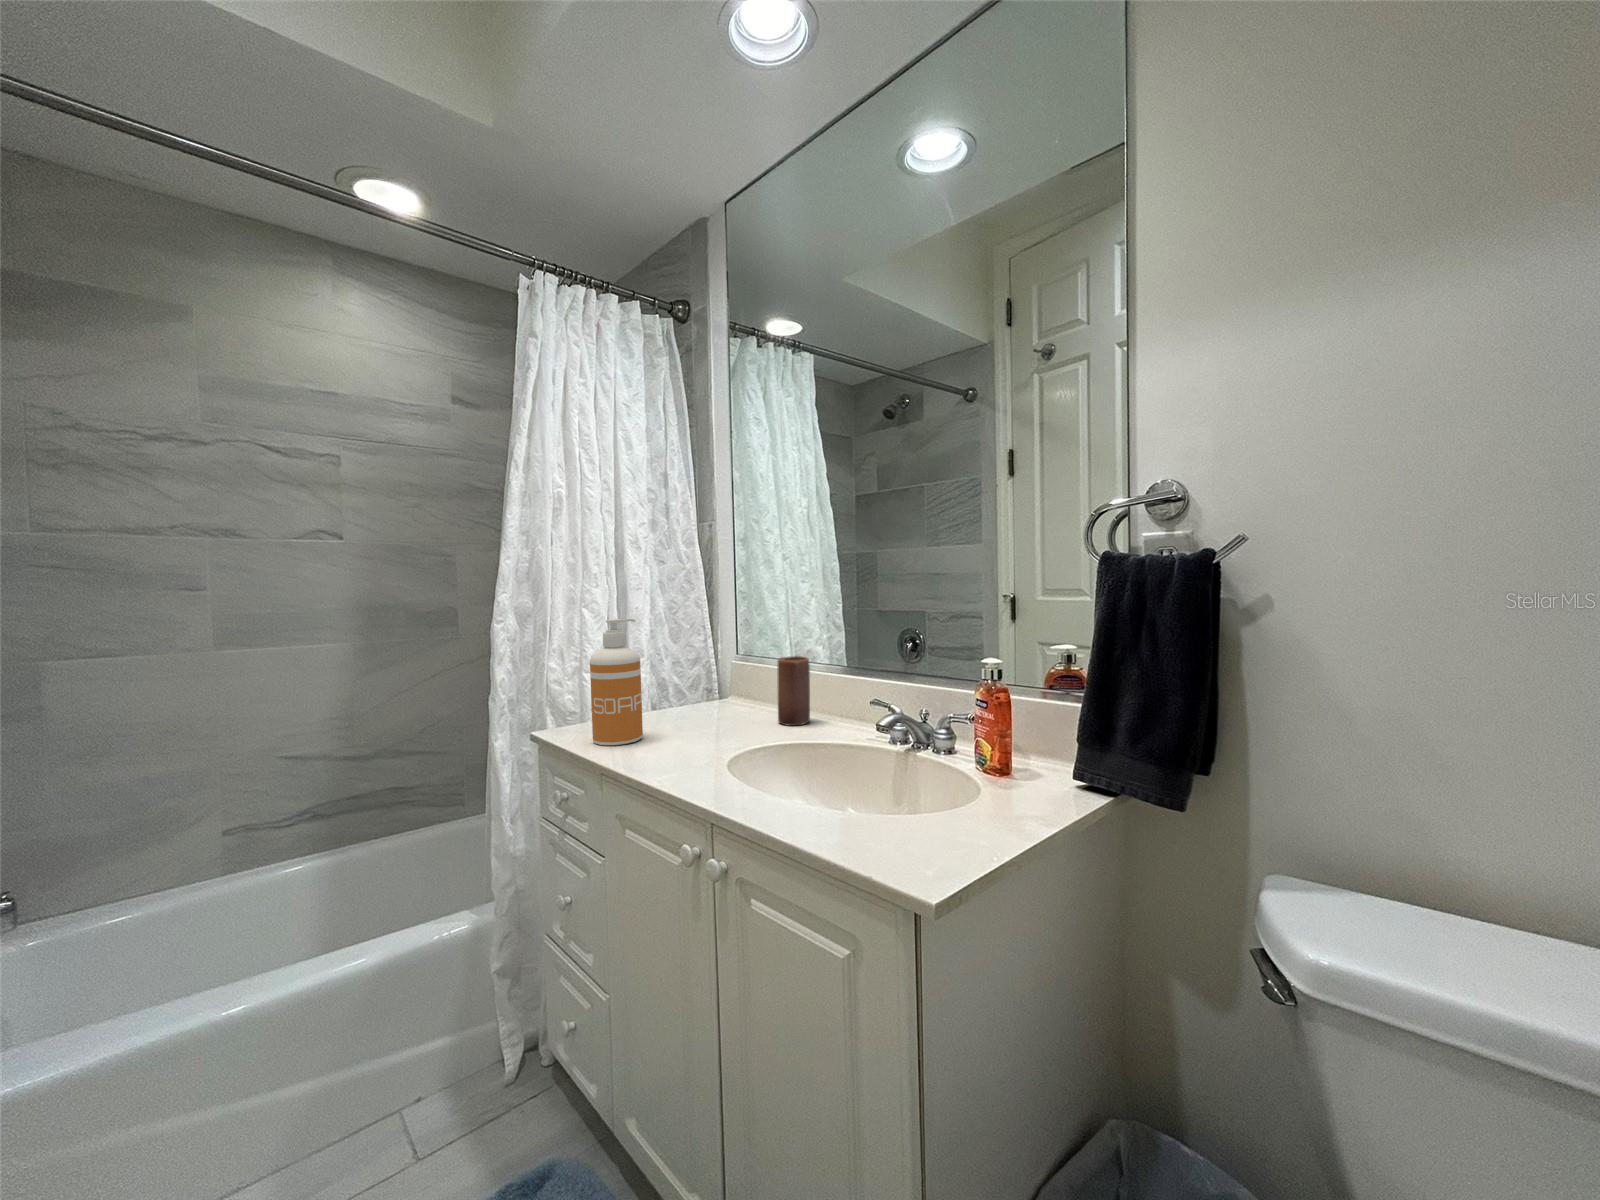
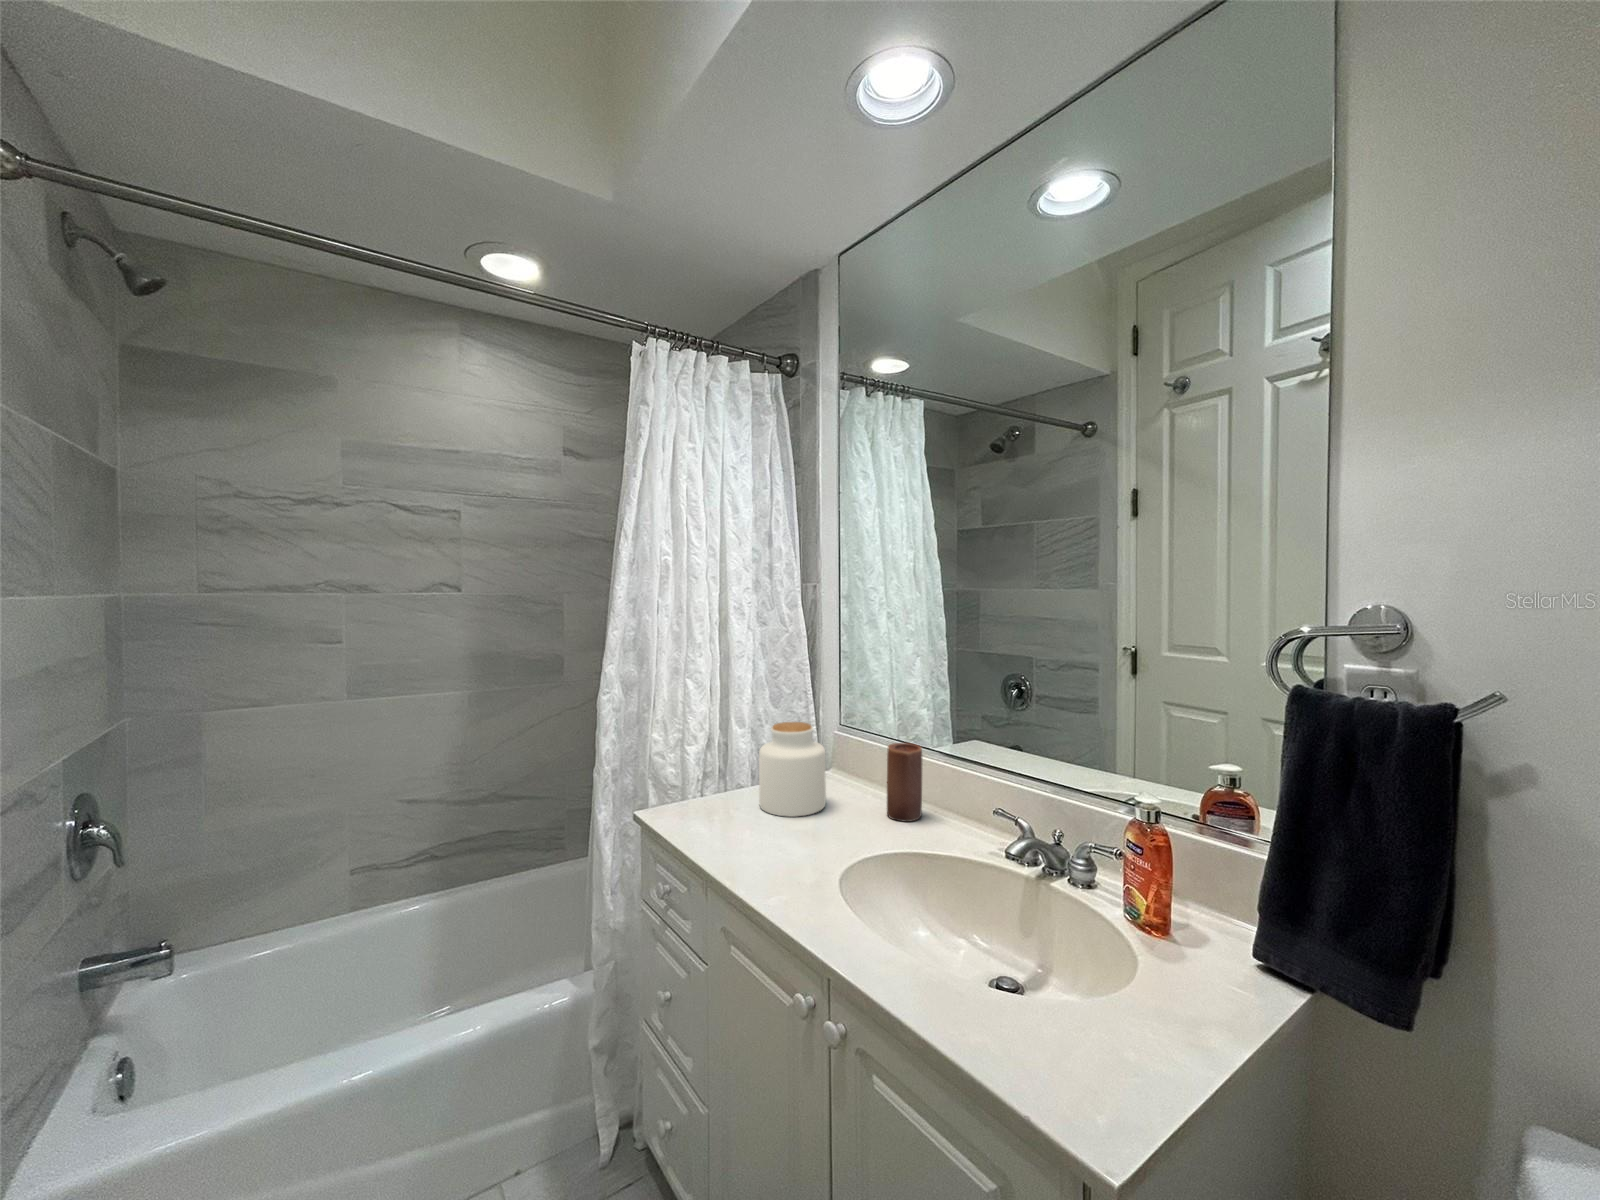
soap dispenser: present [590,619,643,745] -> none [695,705,746,841]
jar: none [656,643,721,728] -> present [759,722,826,817]

